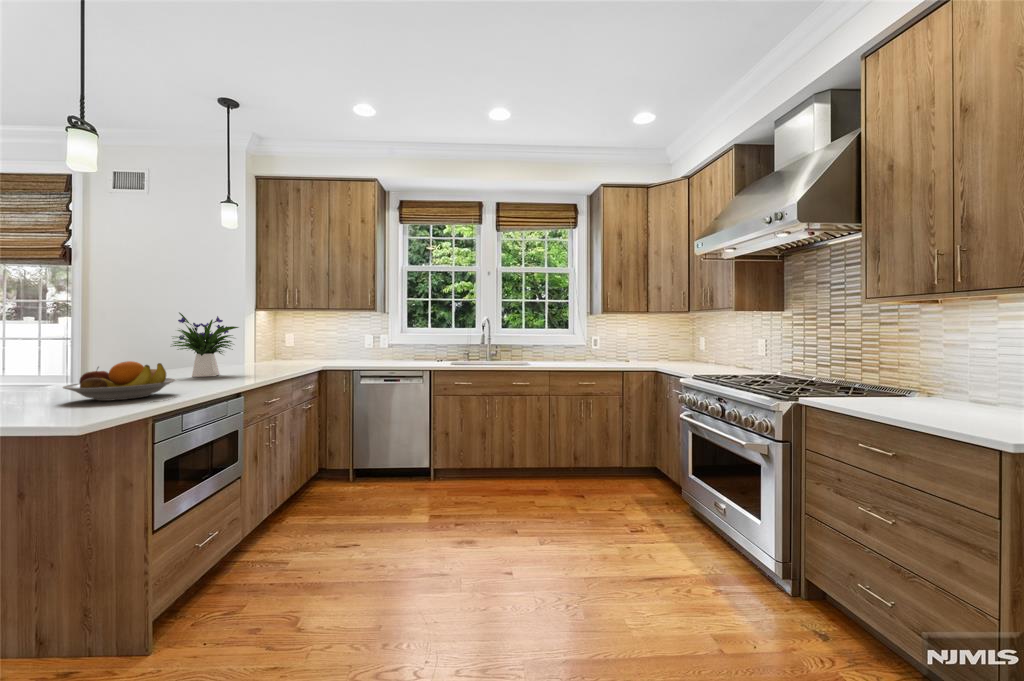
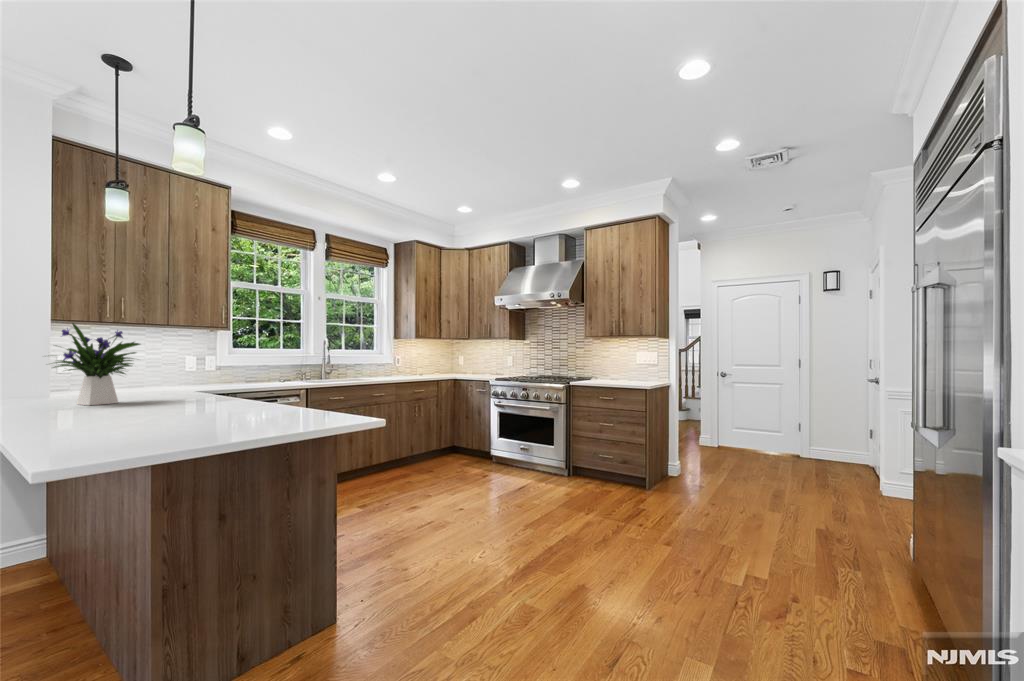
fruit bowl: present [63,361,176,401] -> none [186,378,285,417]

